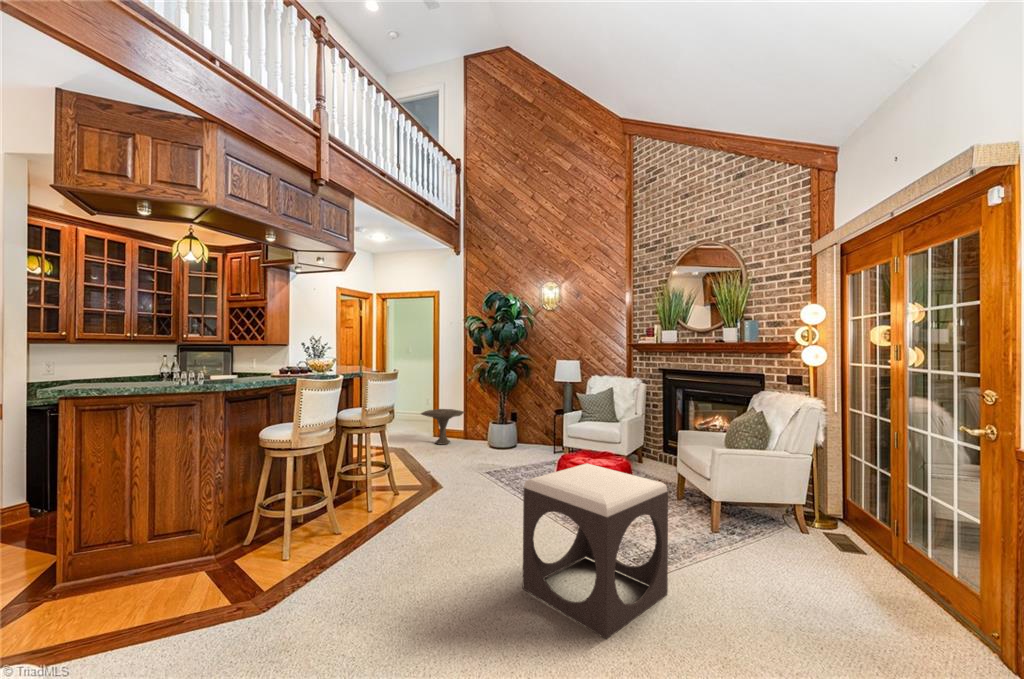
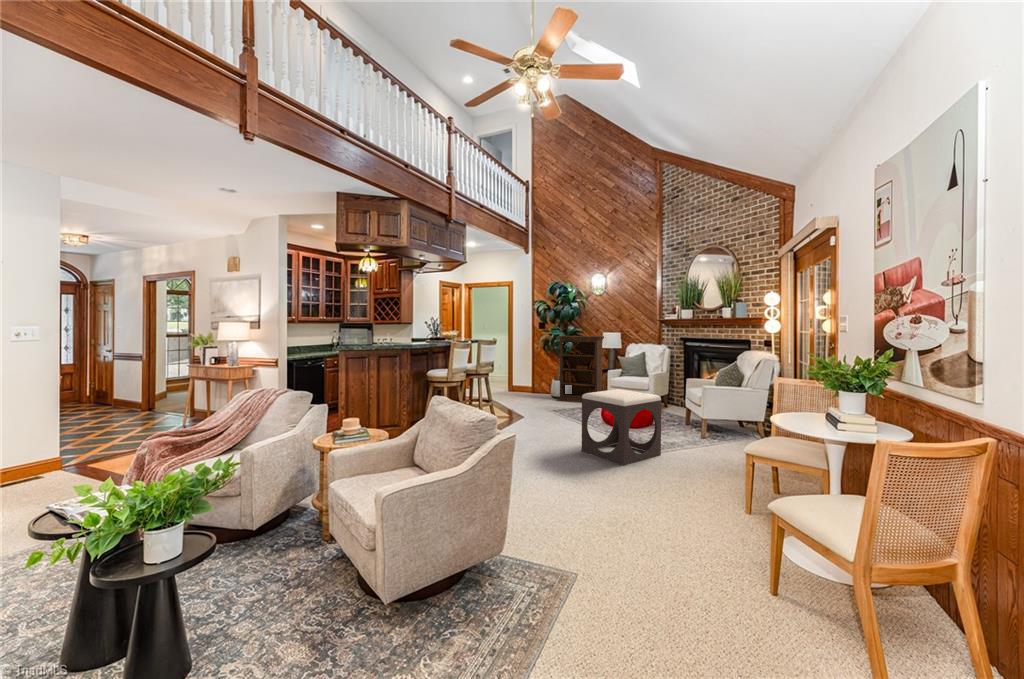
bookcase: none [492,363,561,459] -> present [556,336,604,403]
side table: present [421,409,464,445] -> none [502,370,535,396]

